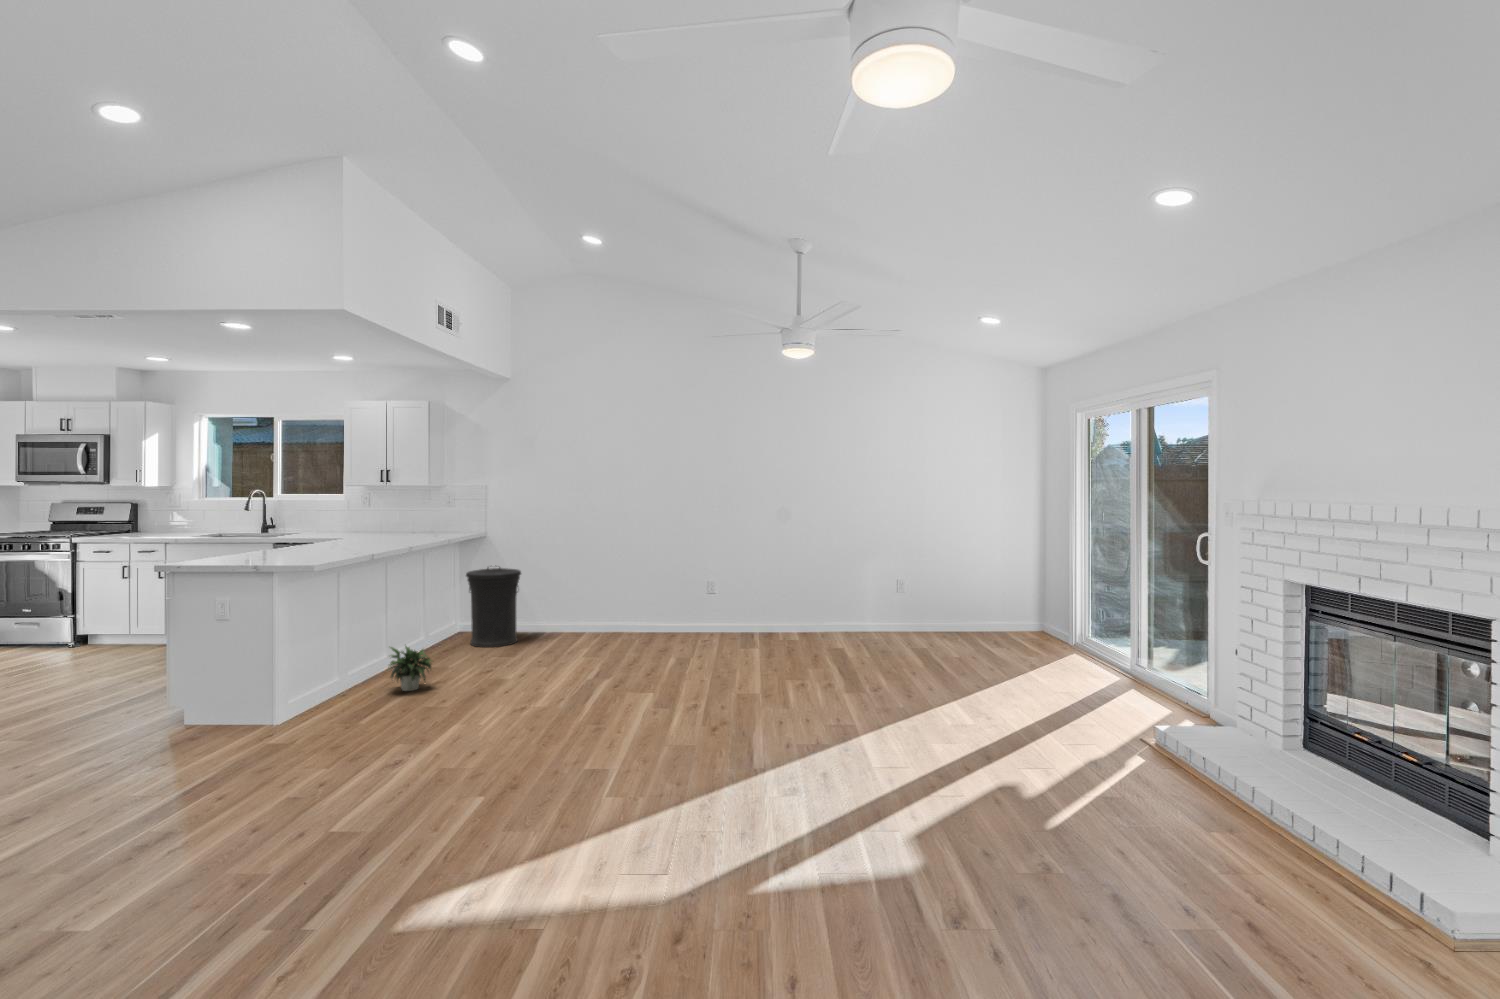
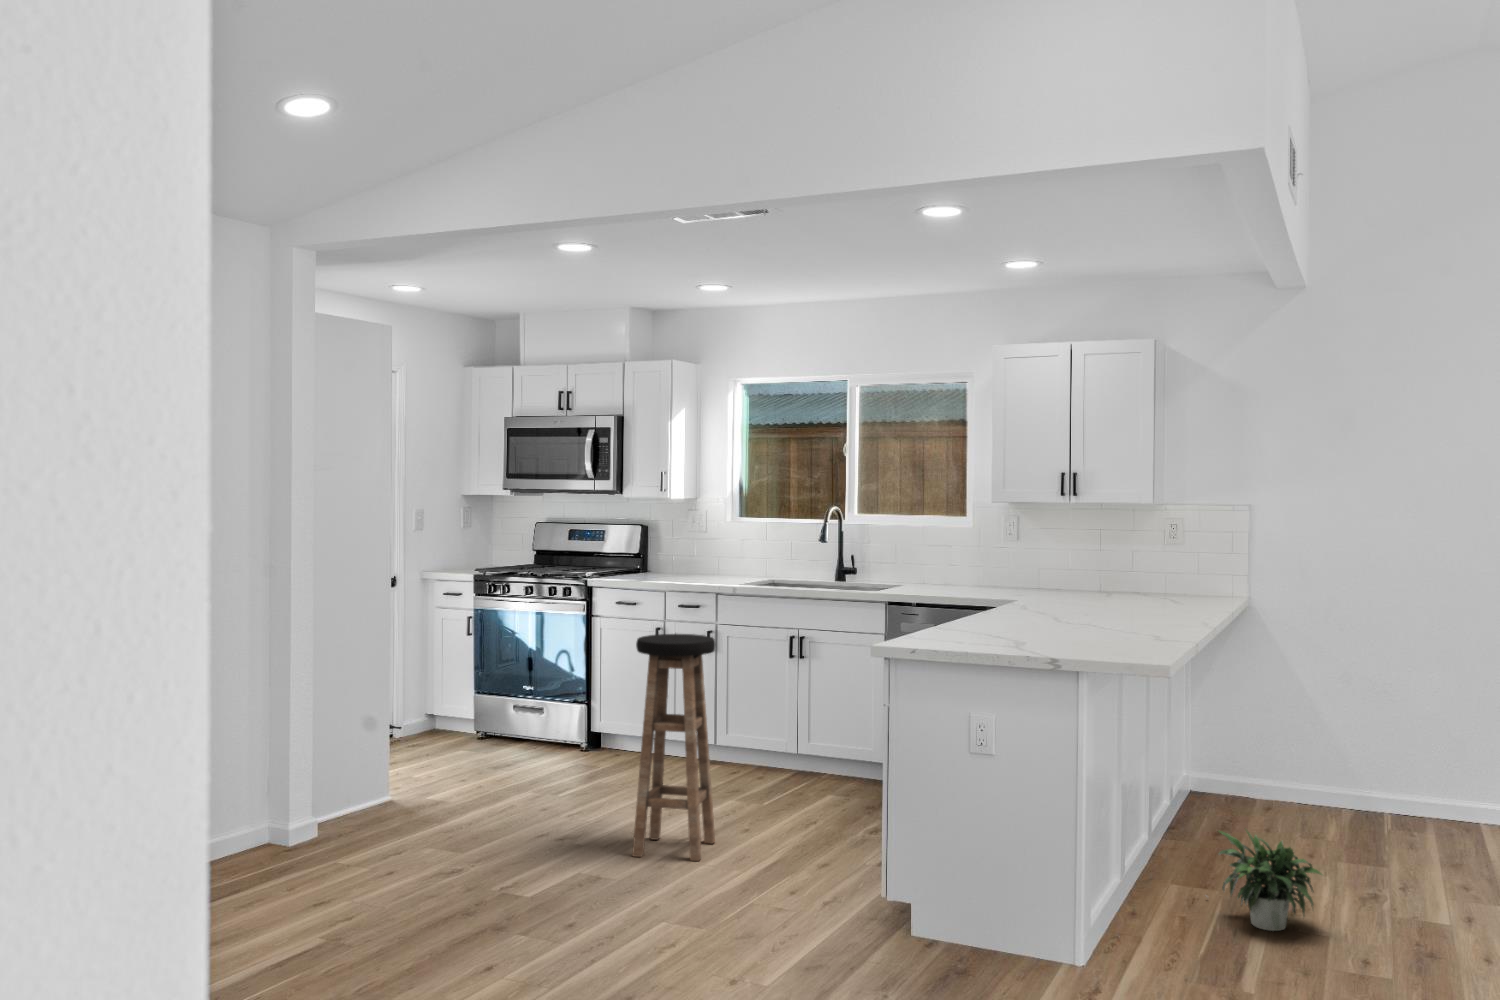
bar stool: none [42,567,115,701] -> present [632,634,715,861]
trash can: present [466,567,521,647] -> none [1237,663,1353,830]

